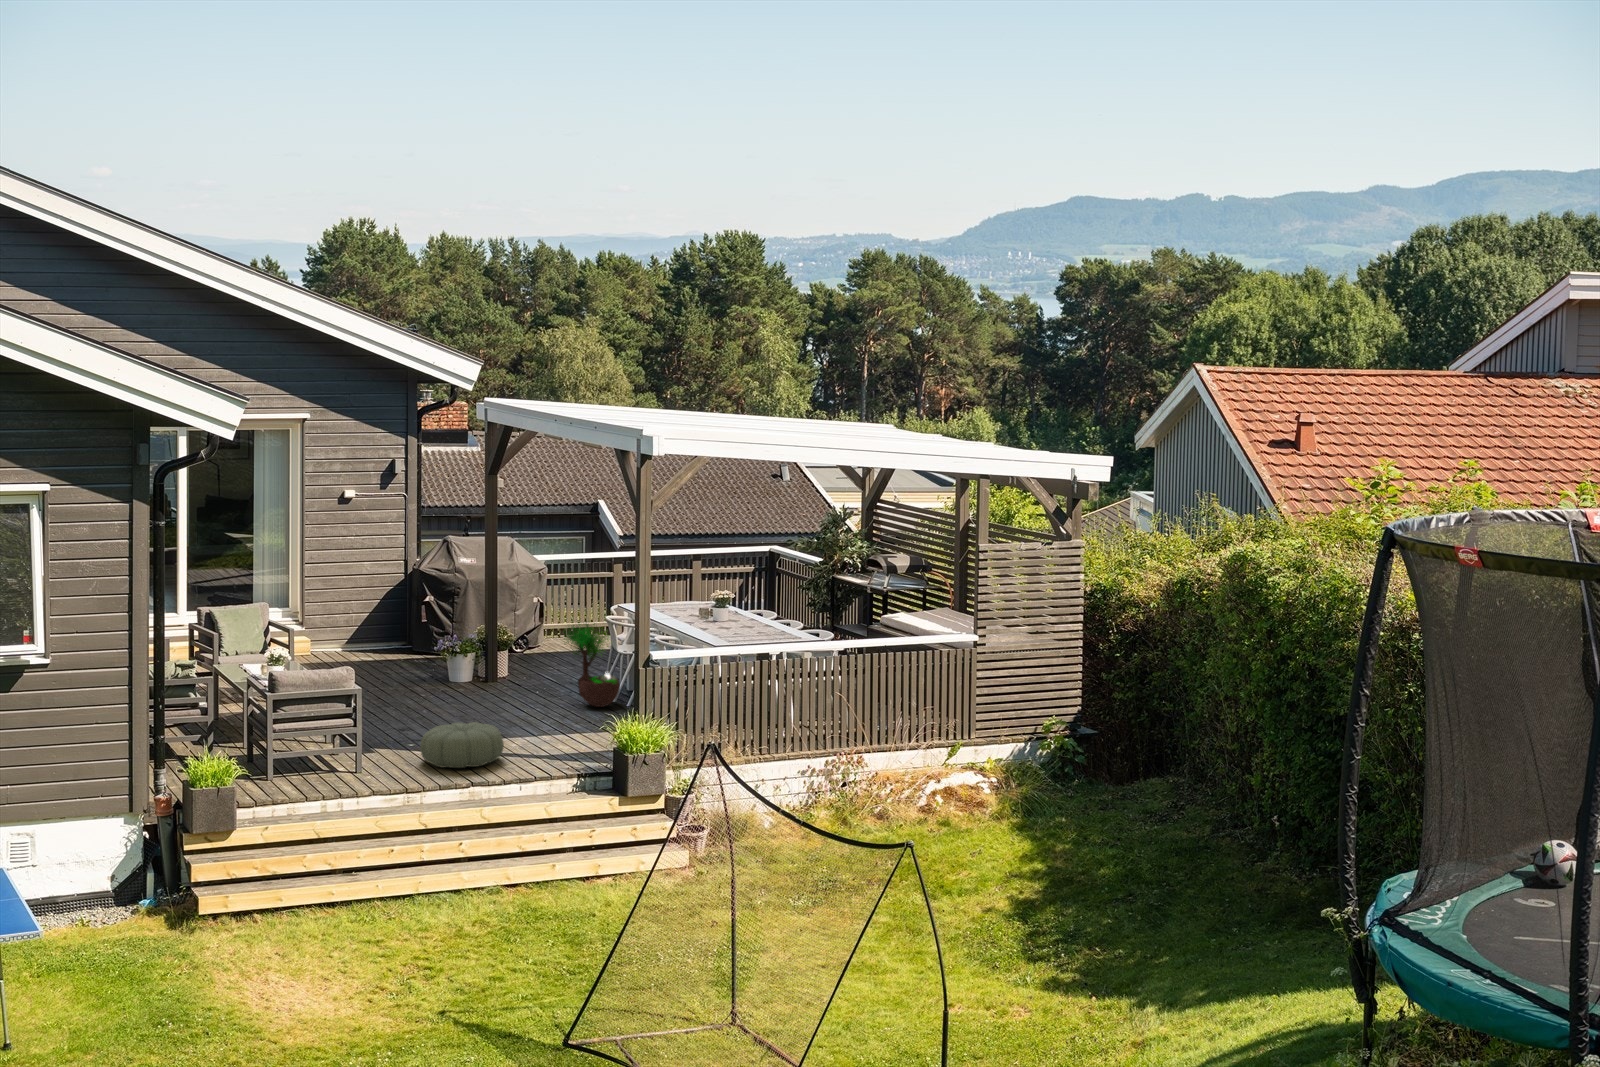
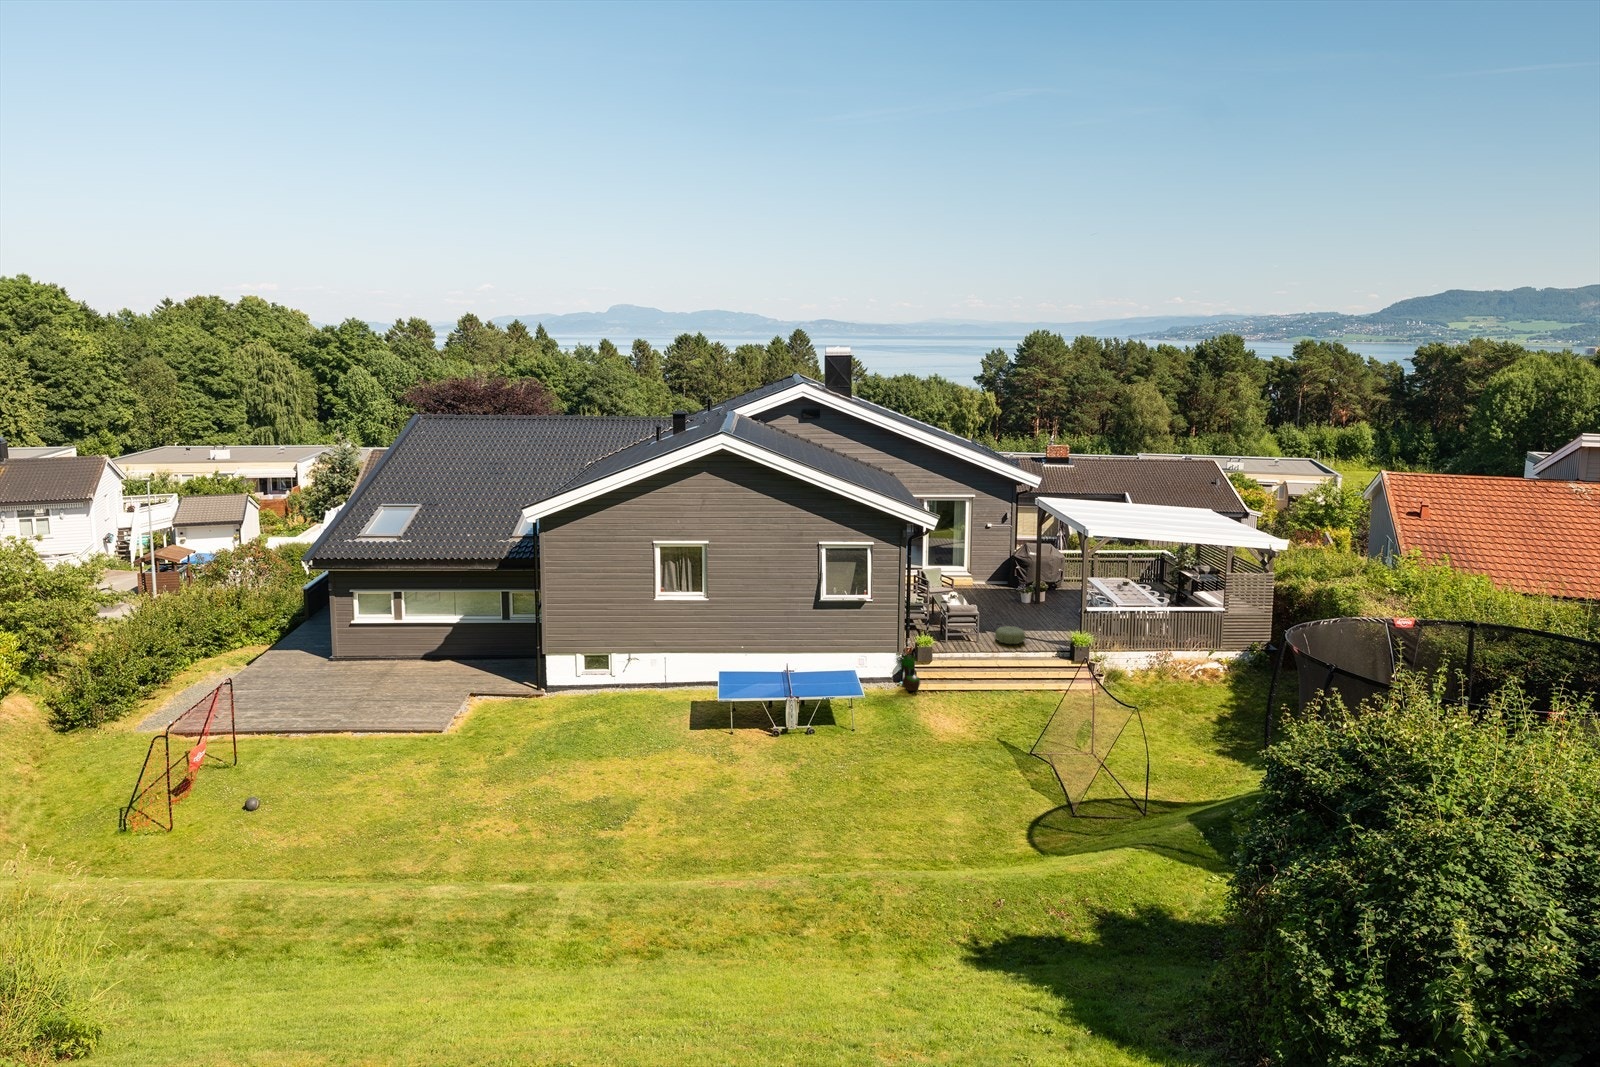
potted tree: present [563,621,620,707] -> present [897,655,920,691]

